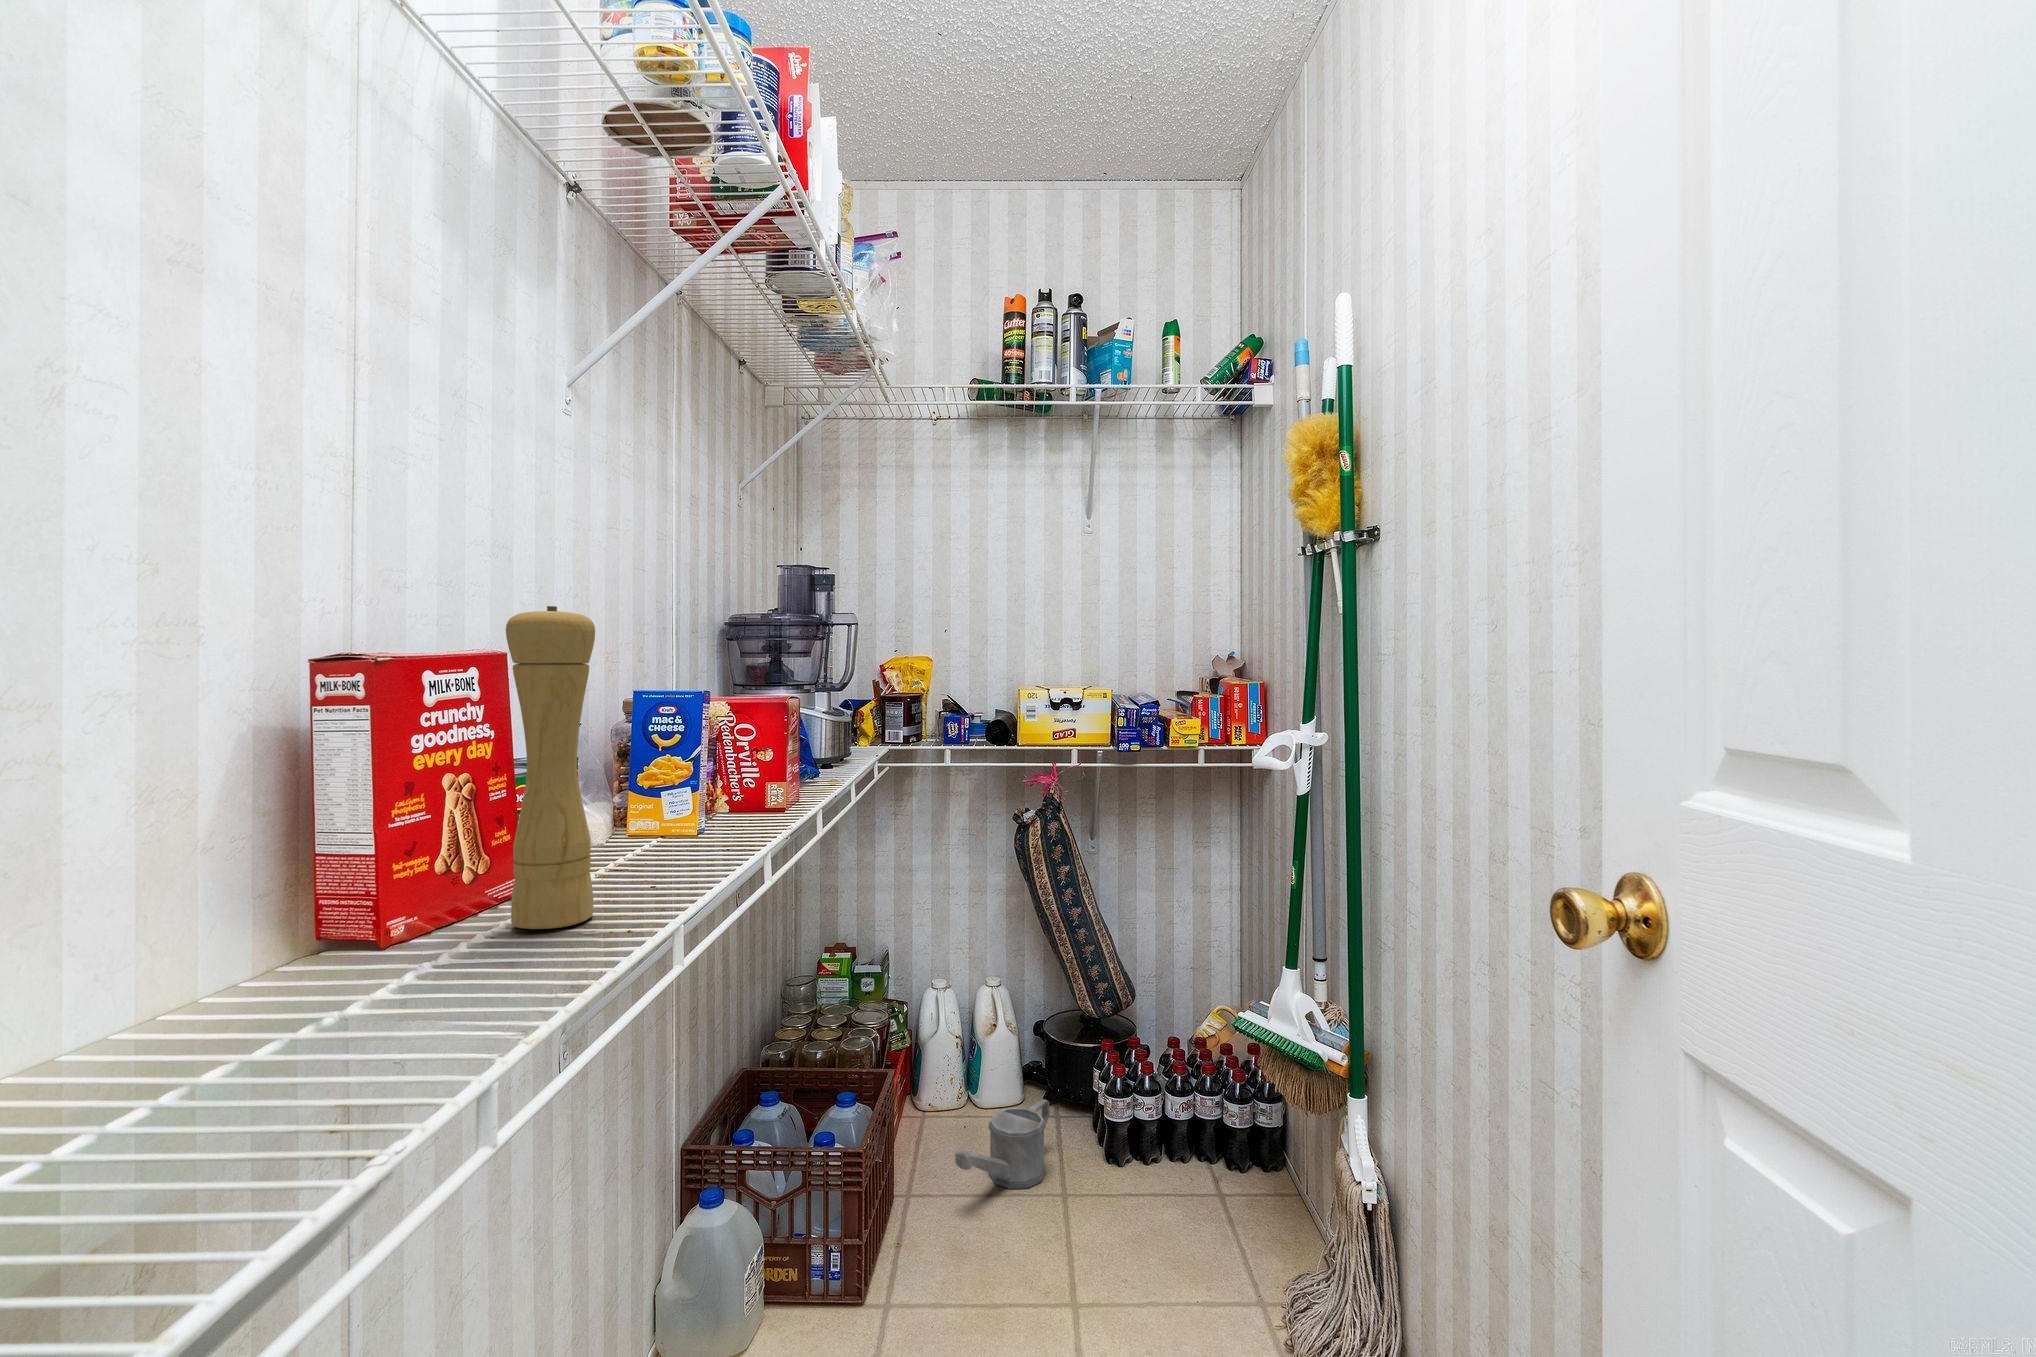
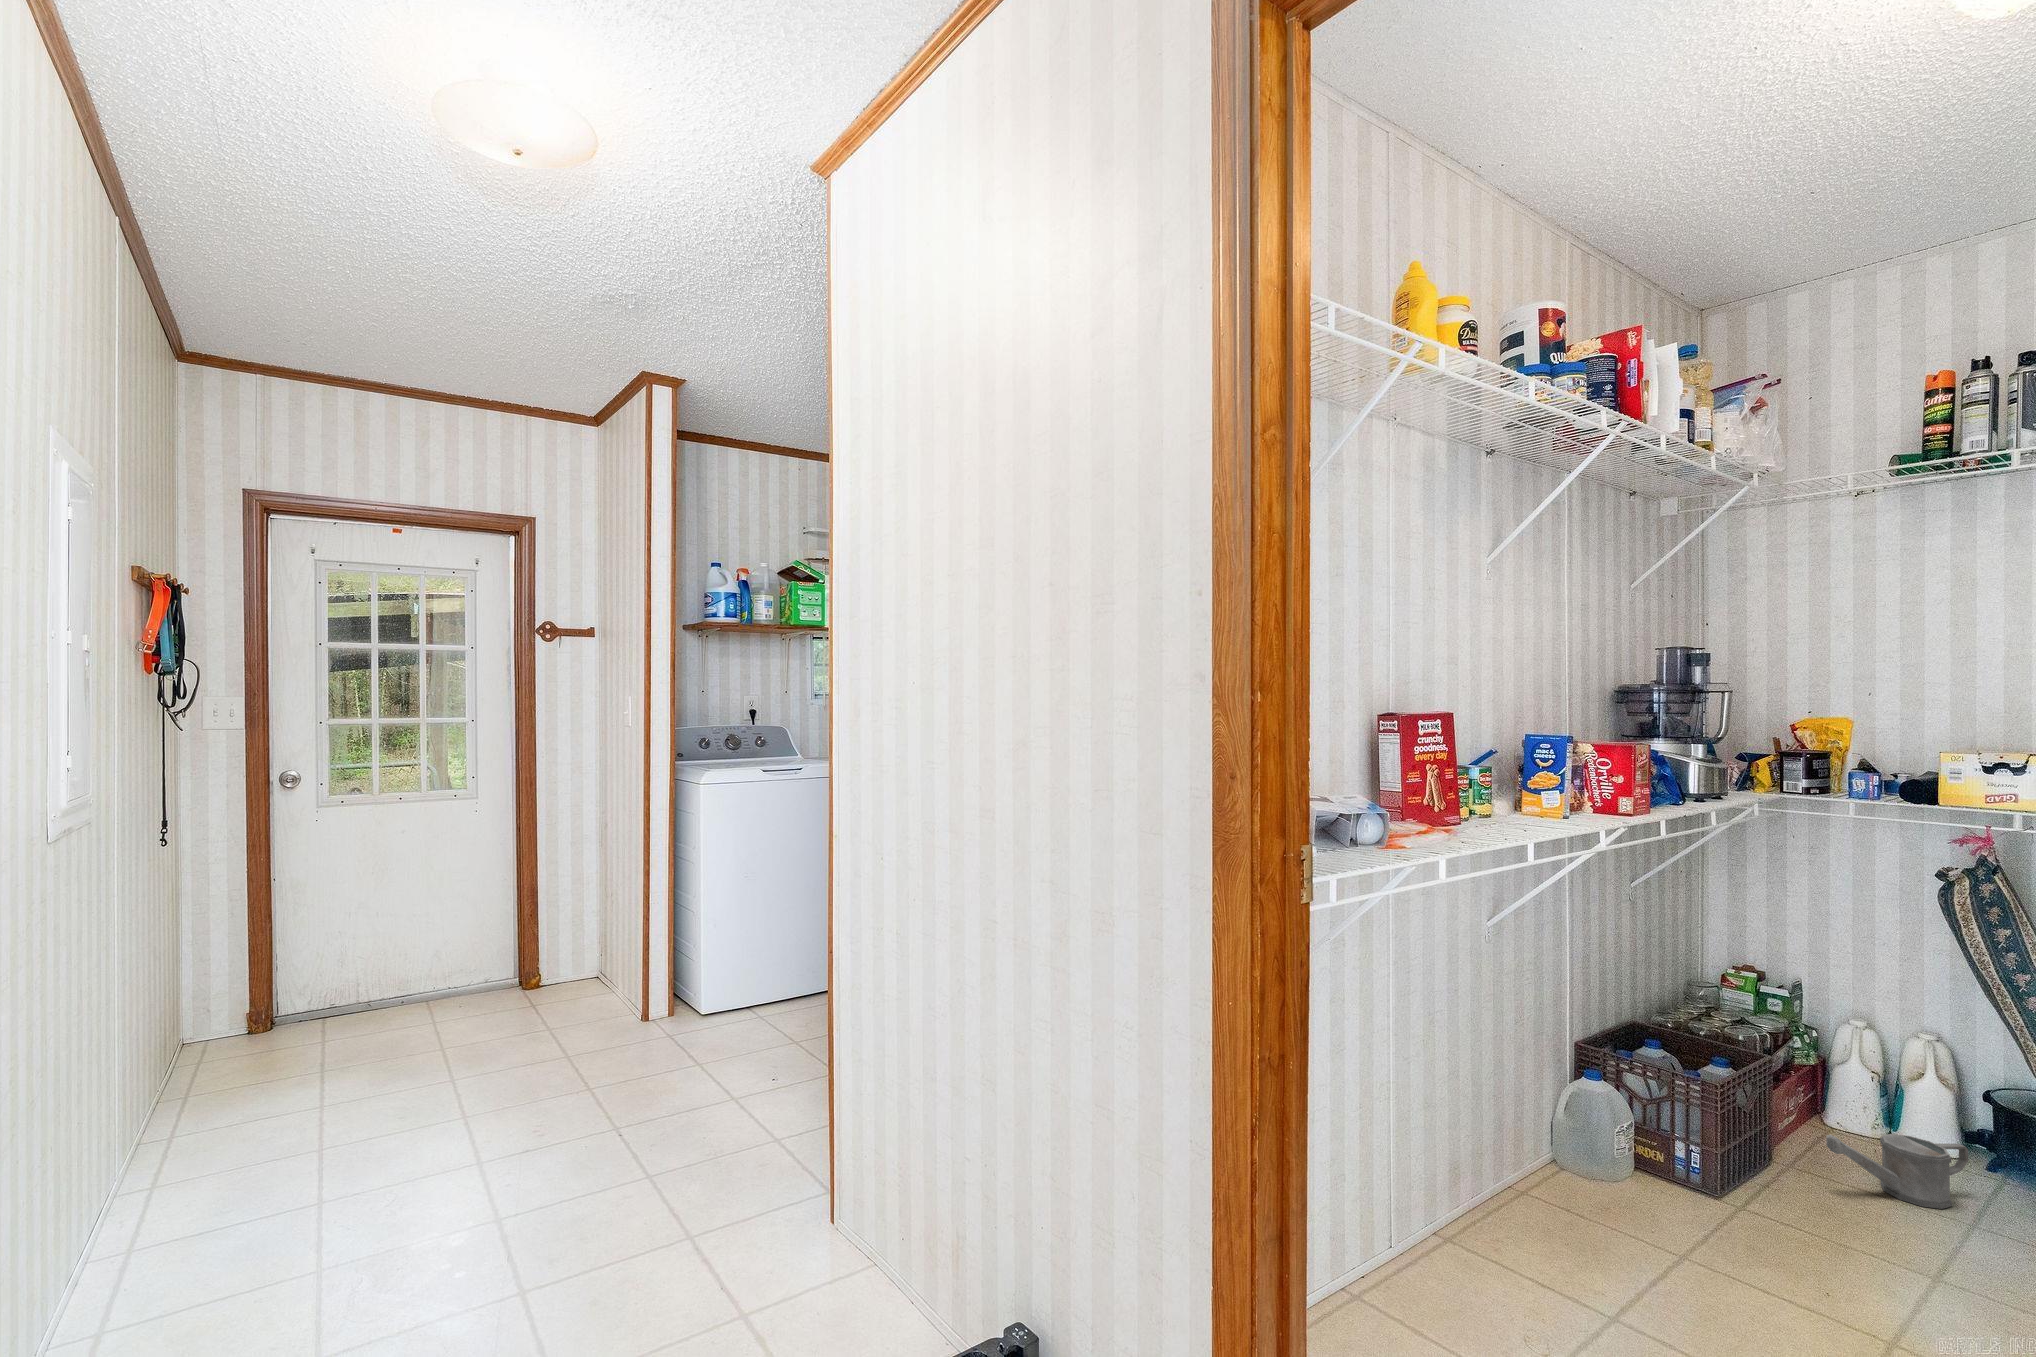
pepper mill: present [506,606,595,929] -> none [1452,695,1490,833]

